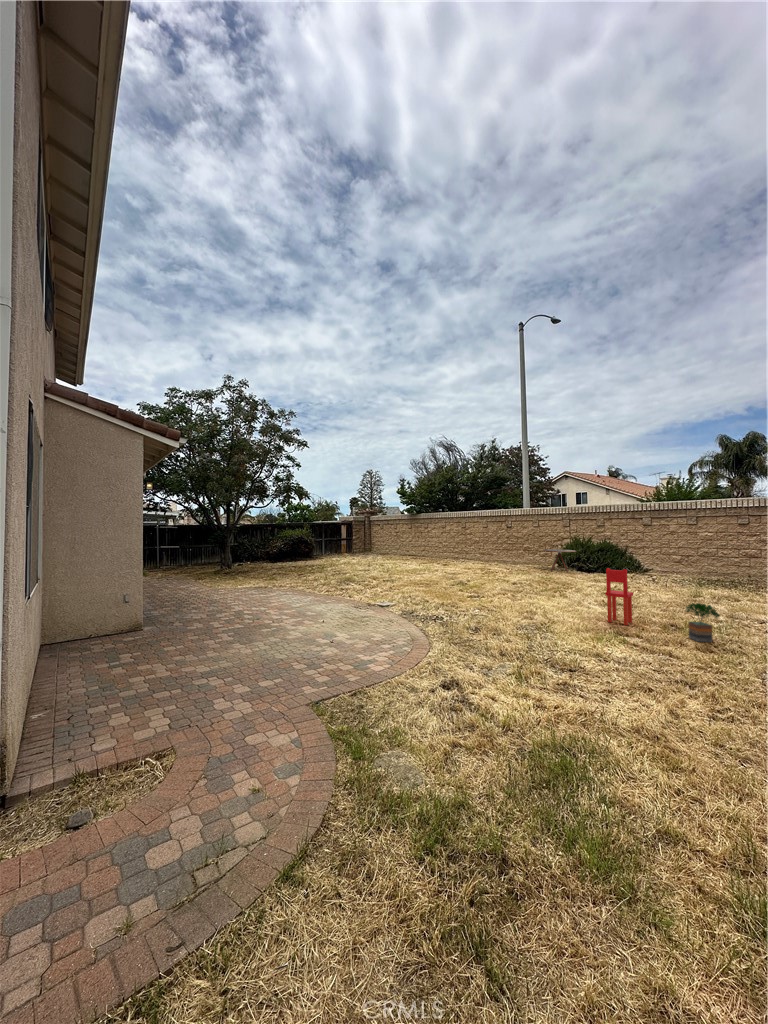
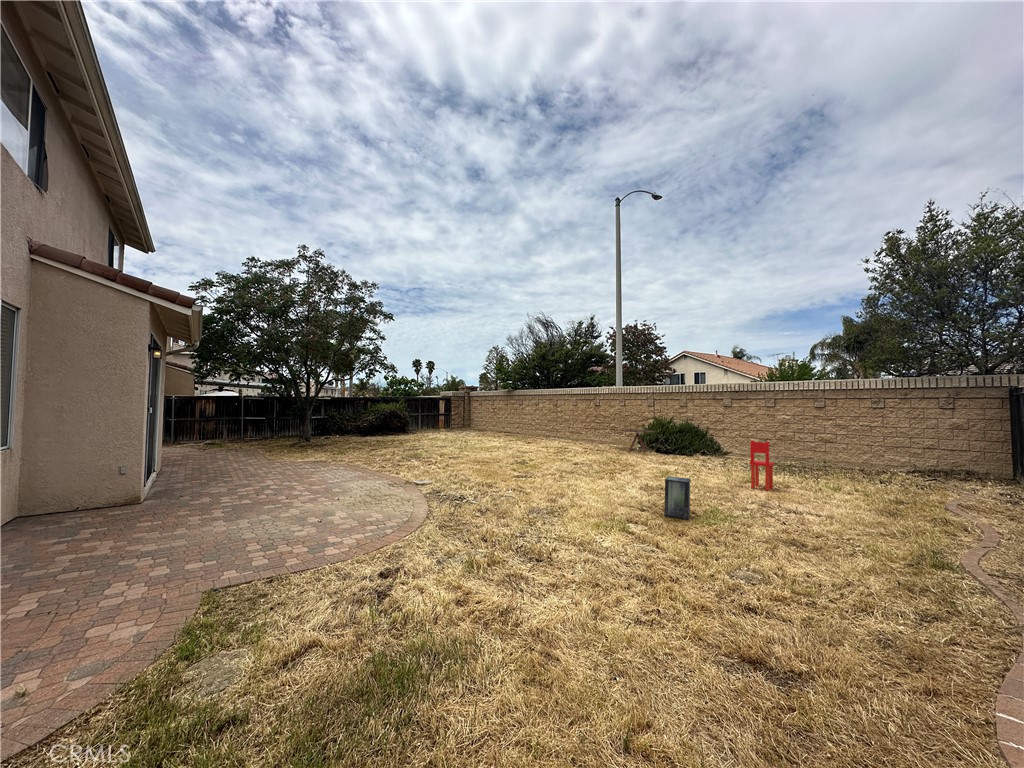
chair: present [605,568,633,625] -> present [749,441,774,491]
storage box: none [643,593,671,634] -> present [664,476,690,520]
potted tree: present [686,603,719,642] -> none [699,487,731,530]

